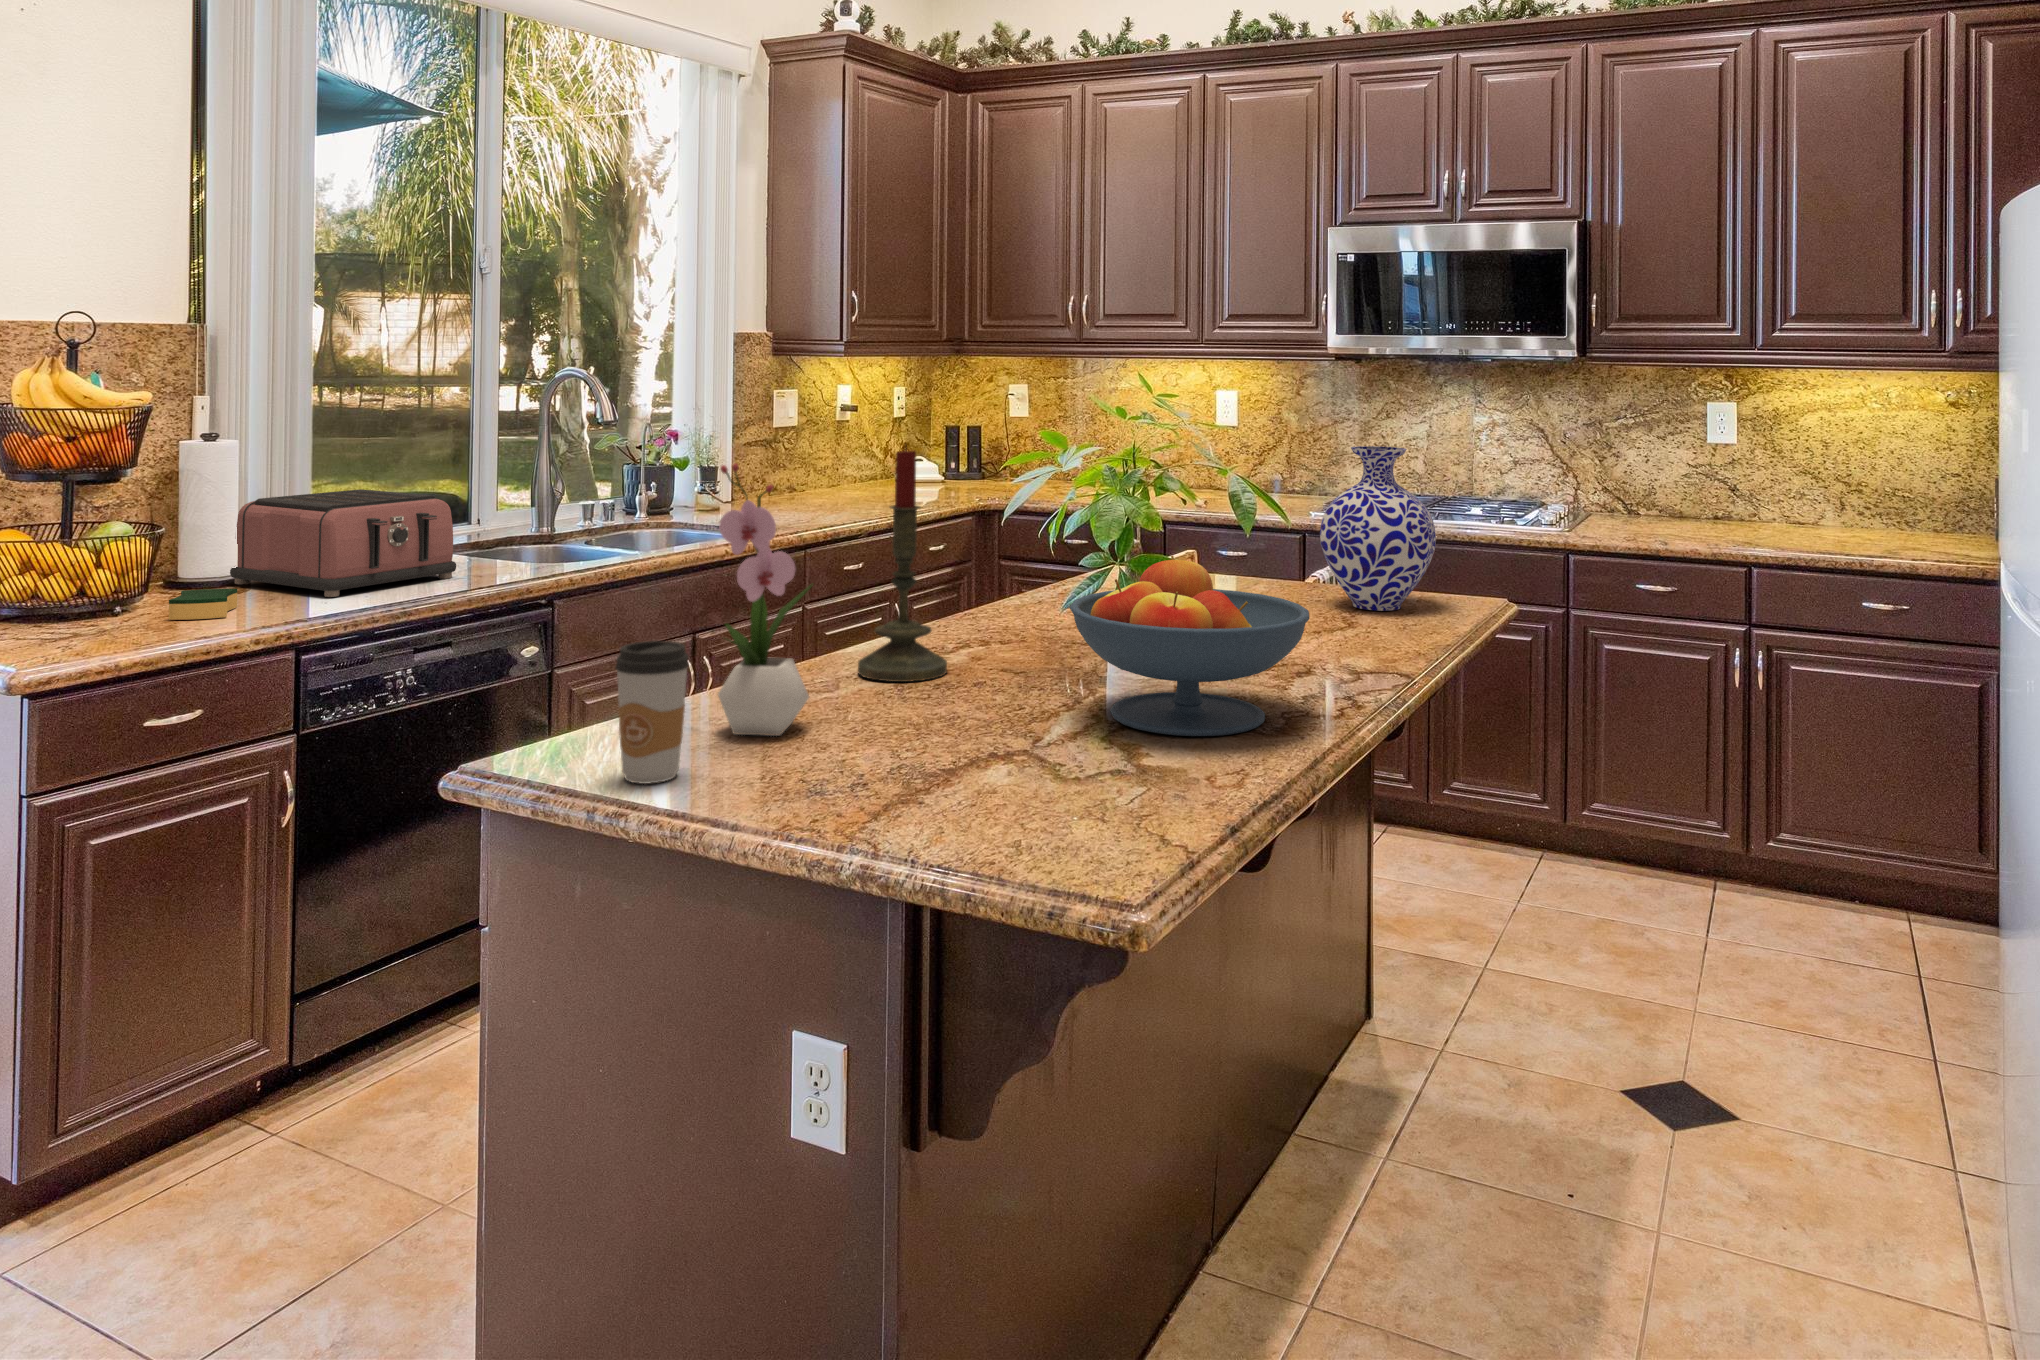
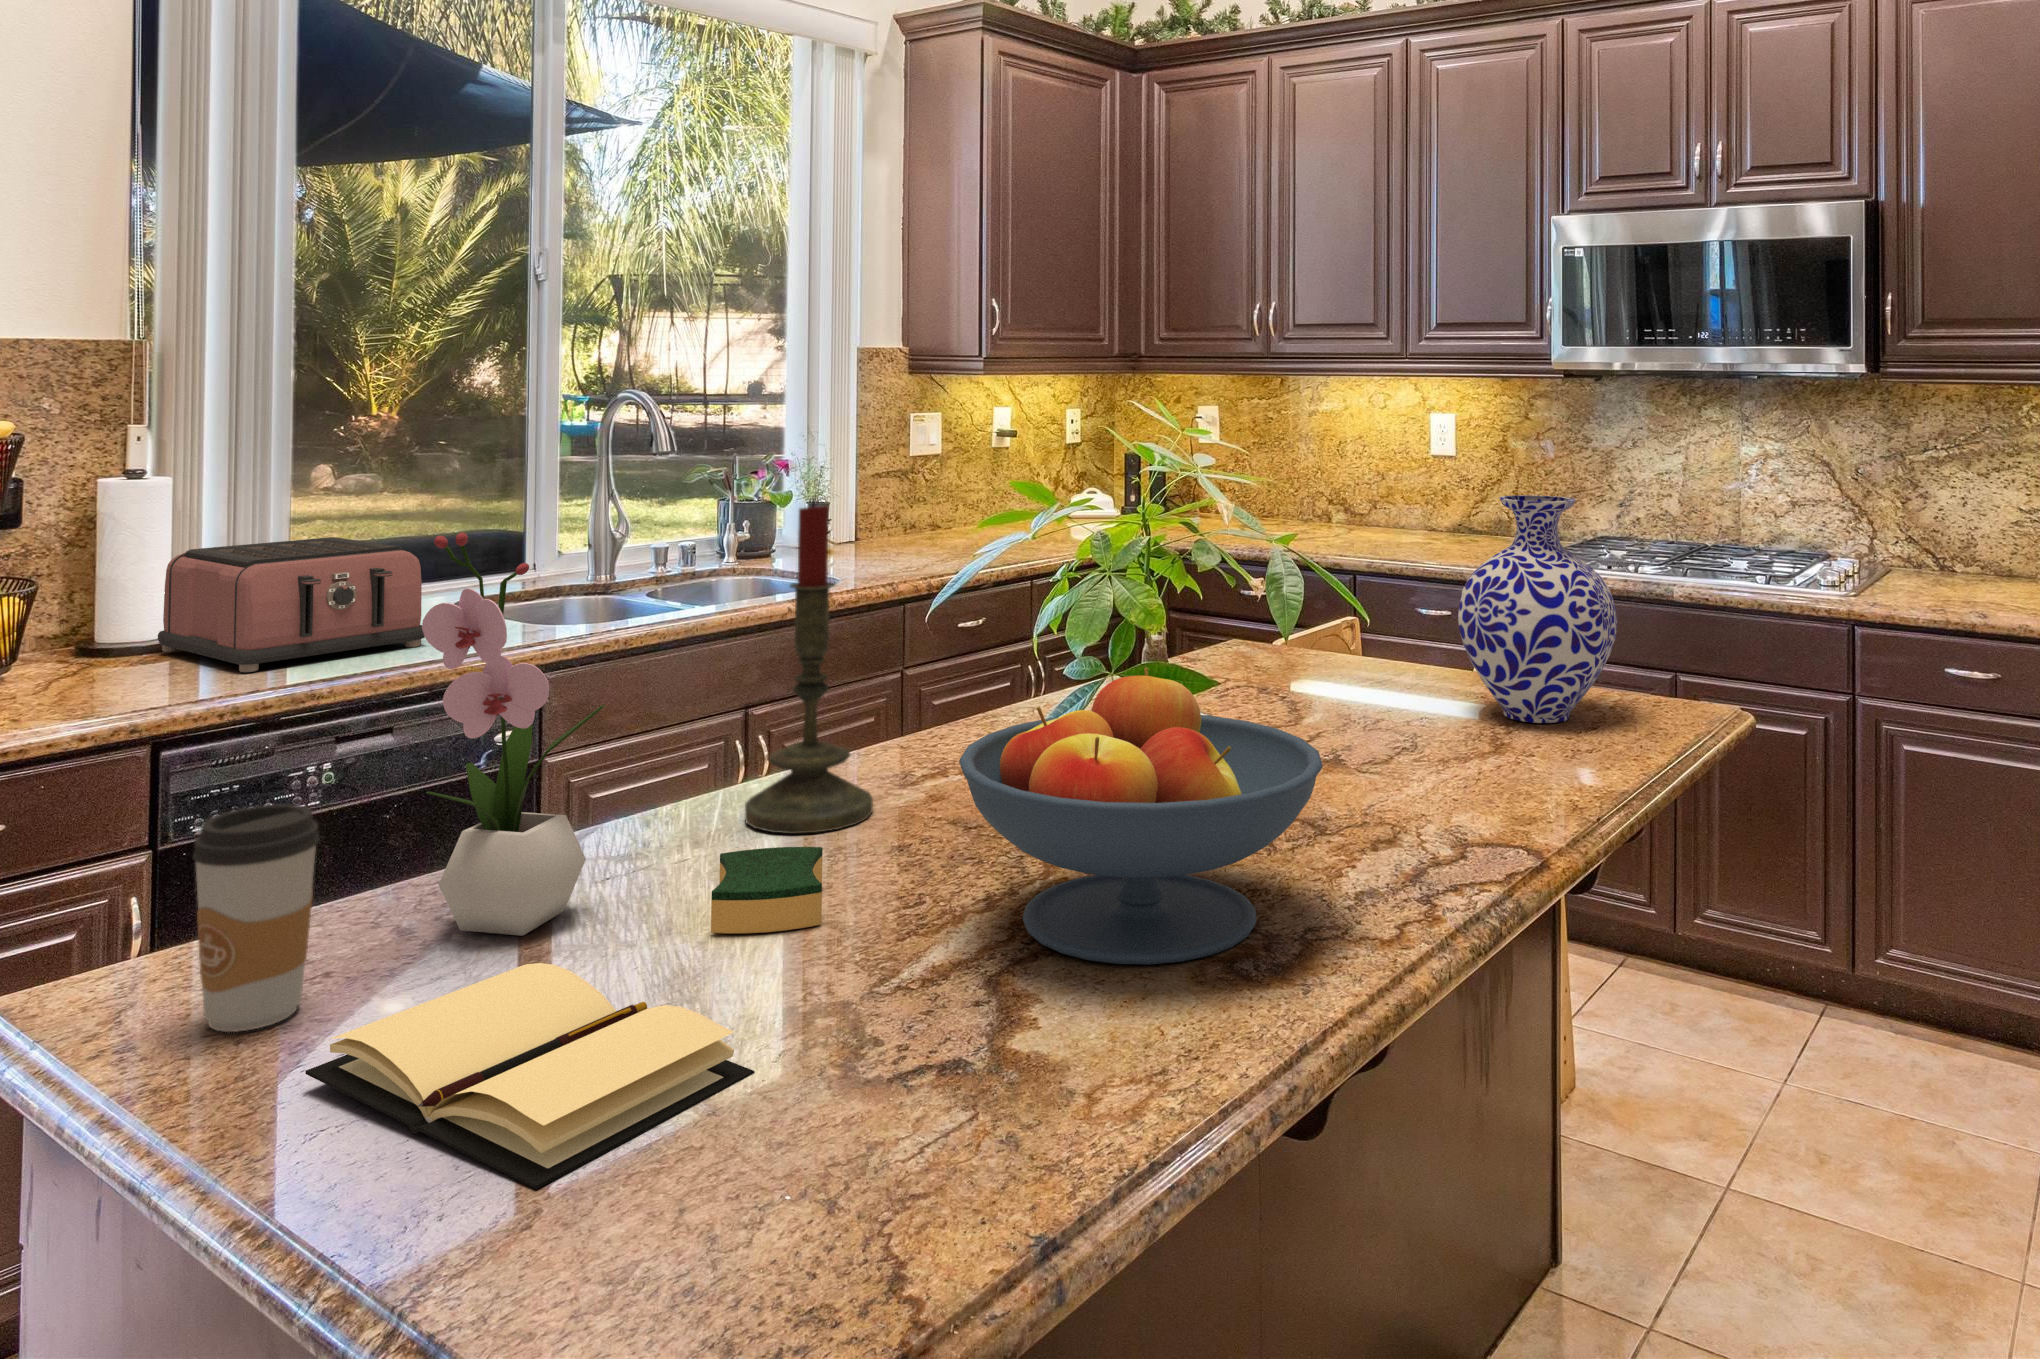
sponge: present [168,588,237,620] -> present [711,847,823,933]
book: none [737,738,1011,836] -> present [305,963,755,1189]

